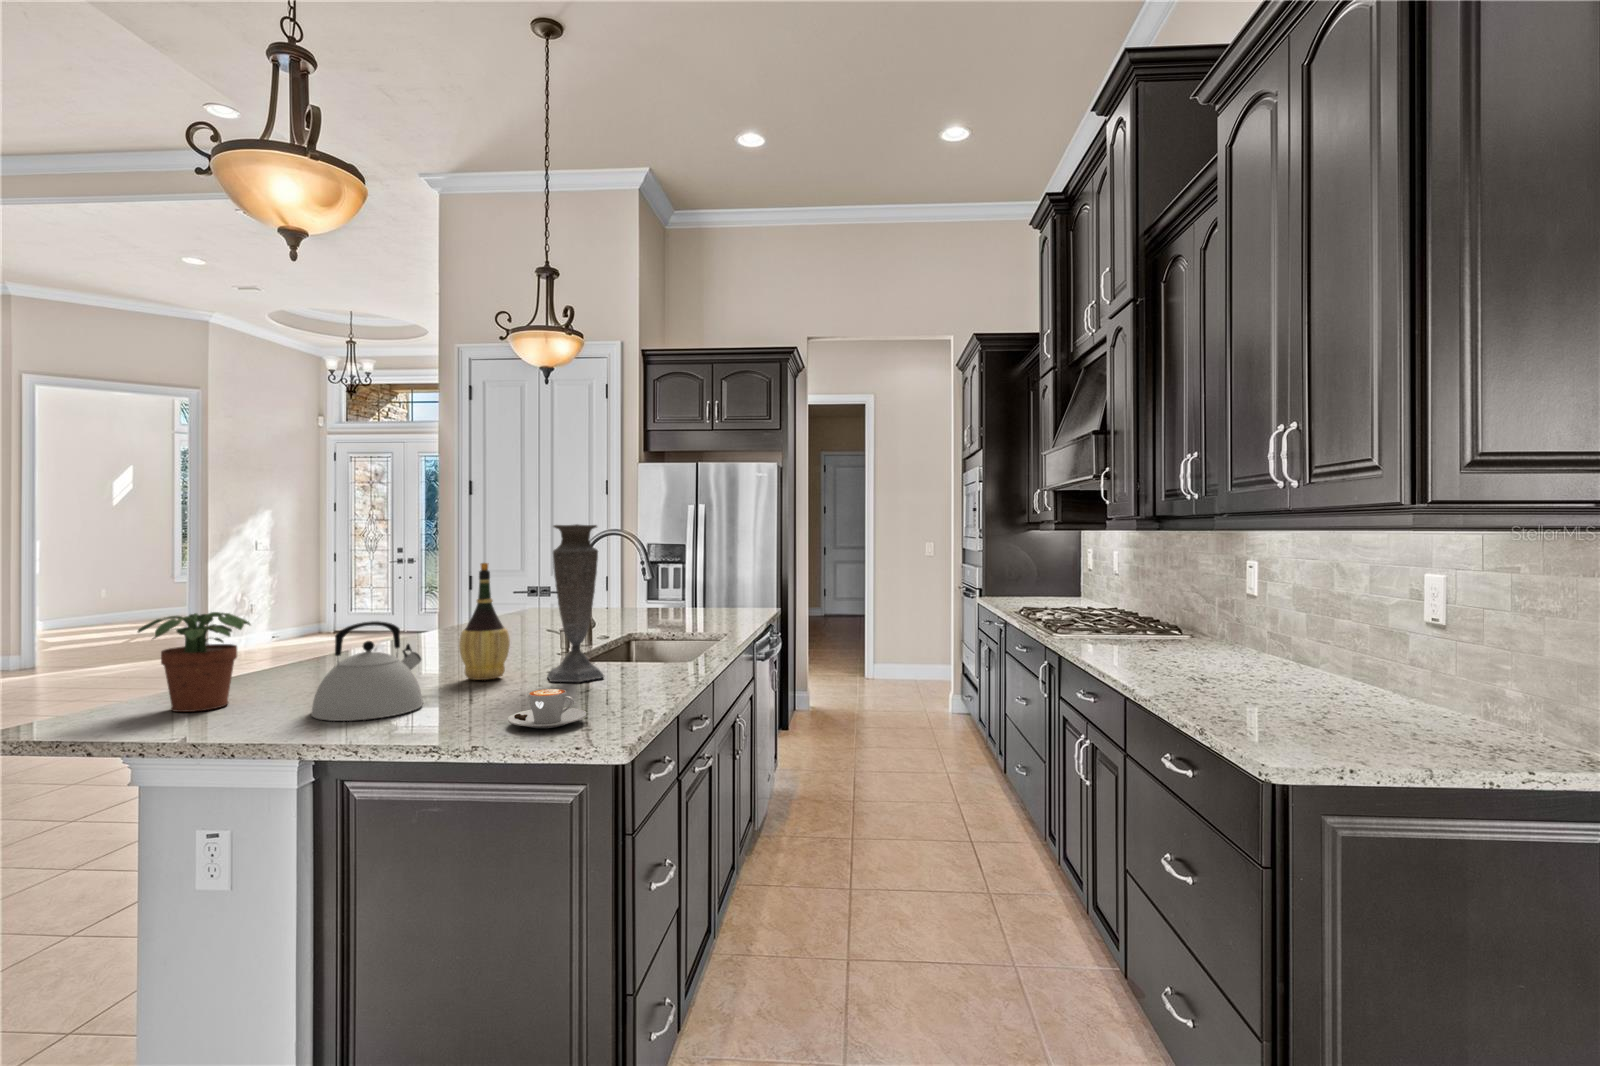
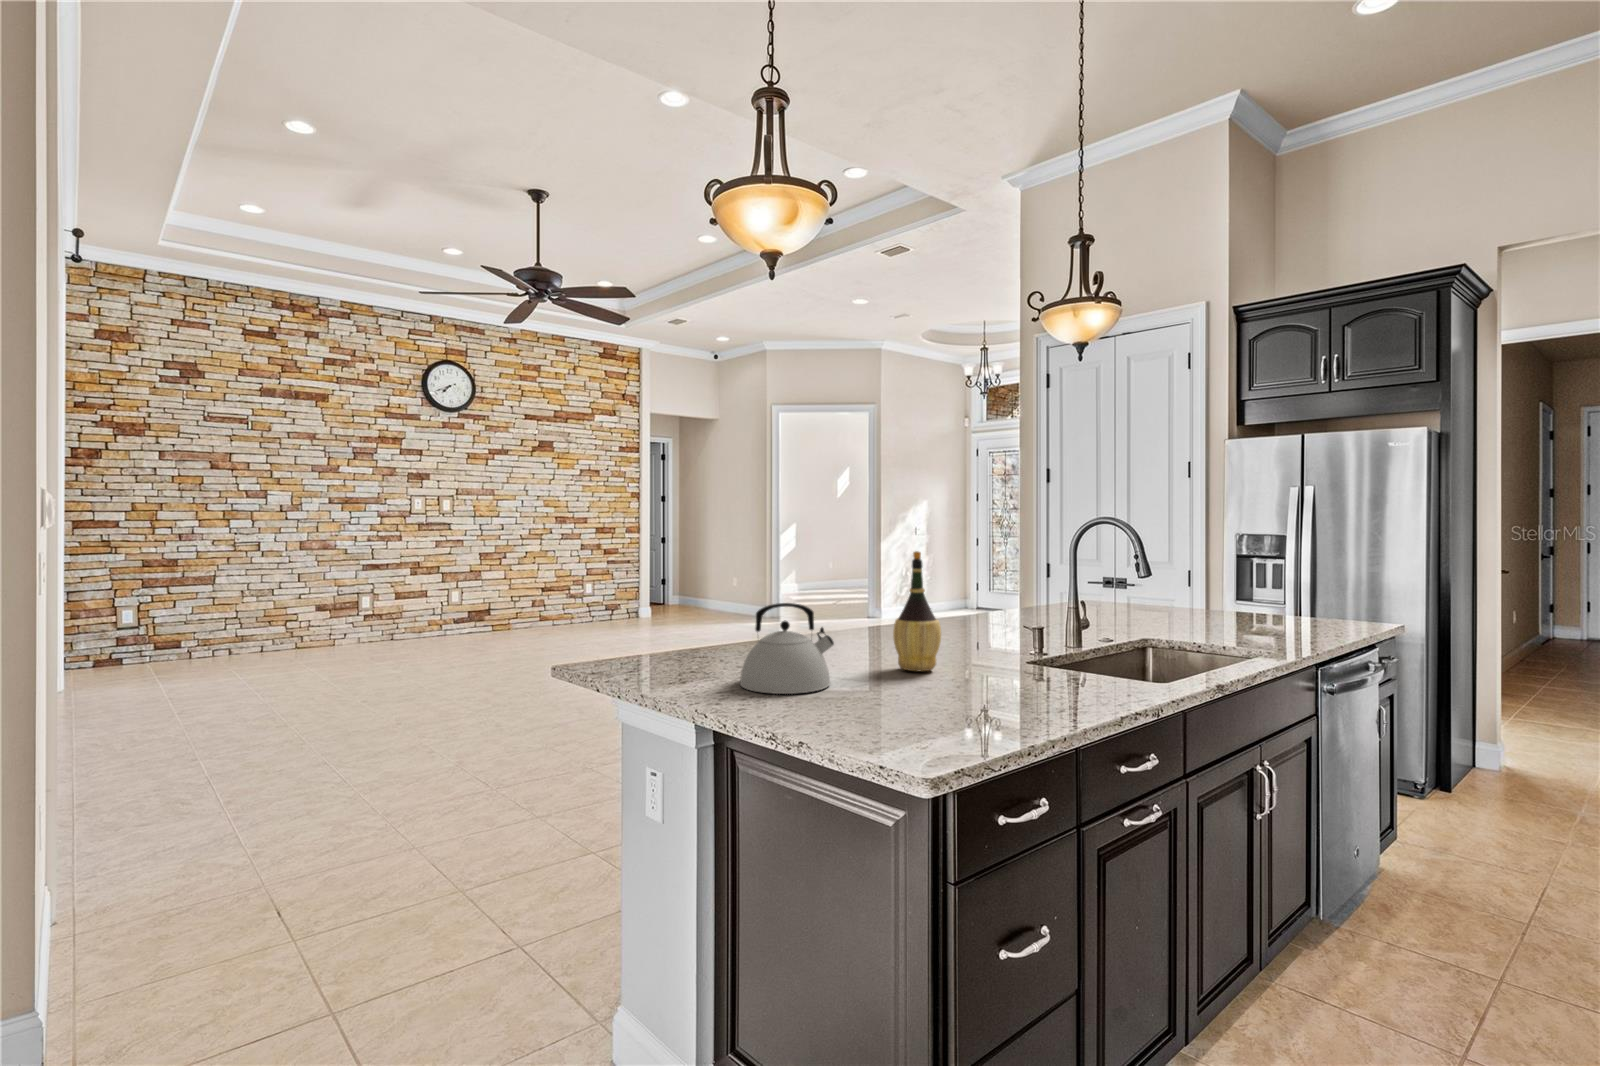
vase: present [547,524,604,682] -> none [969,511,1034,689]
potted plant: present [137,612,250,712] -> none [657,585,730,664]
coffee cup: present [508,689,586,728] -> none [855,692,938,736]

